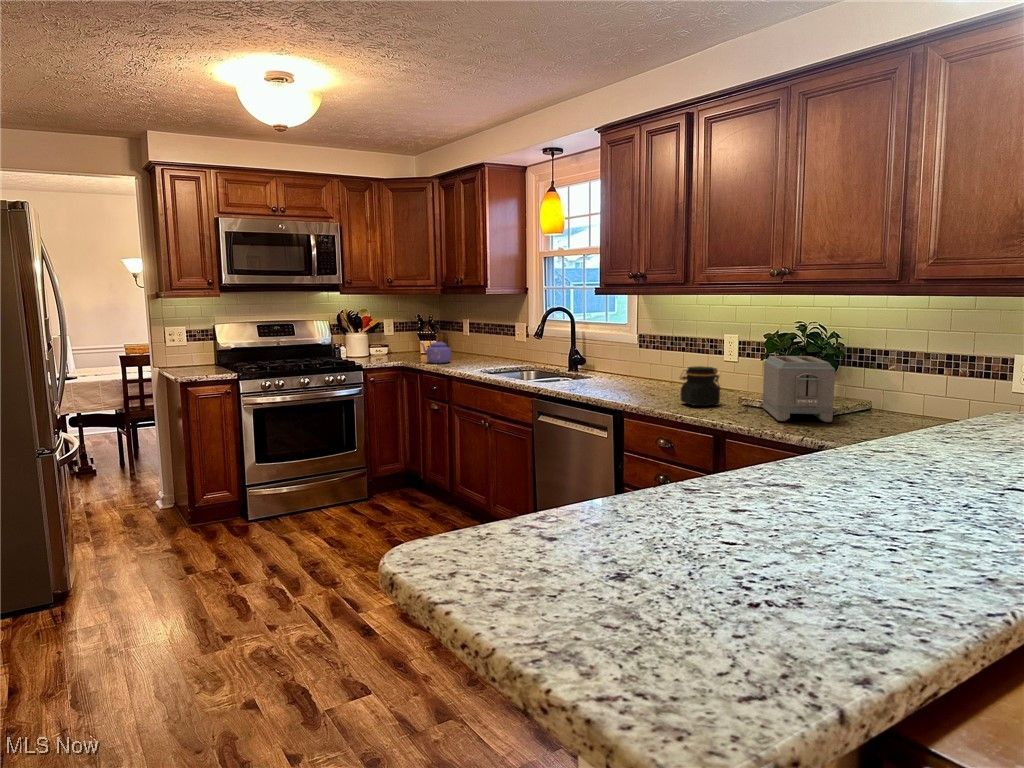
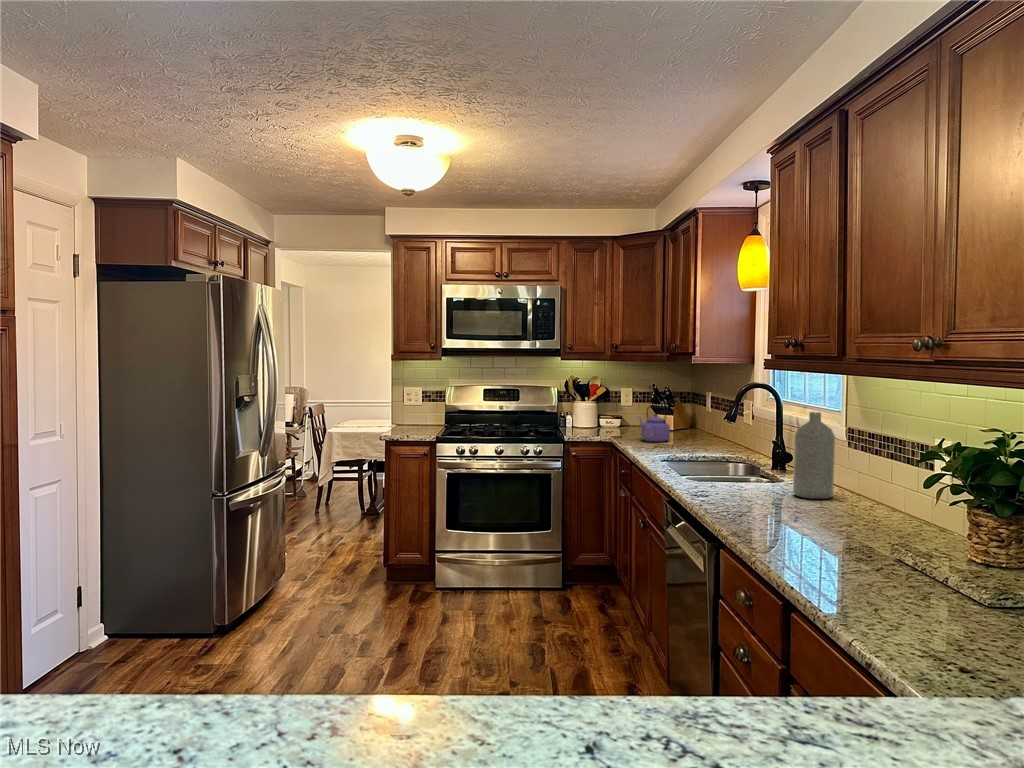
bottle: none [617,323,645,384] -> present [793,412,835,499]
toaster: present [763,356,835,422] -> none [881,489,1014,627]
jar: present [680,366,720,406] -> none [795,489,864,553]

